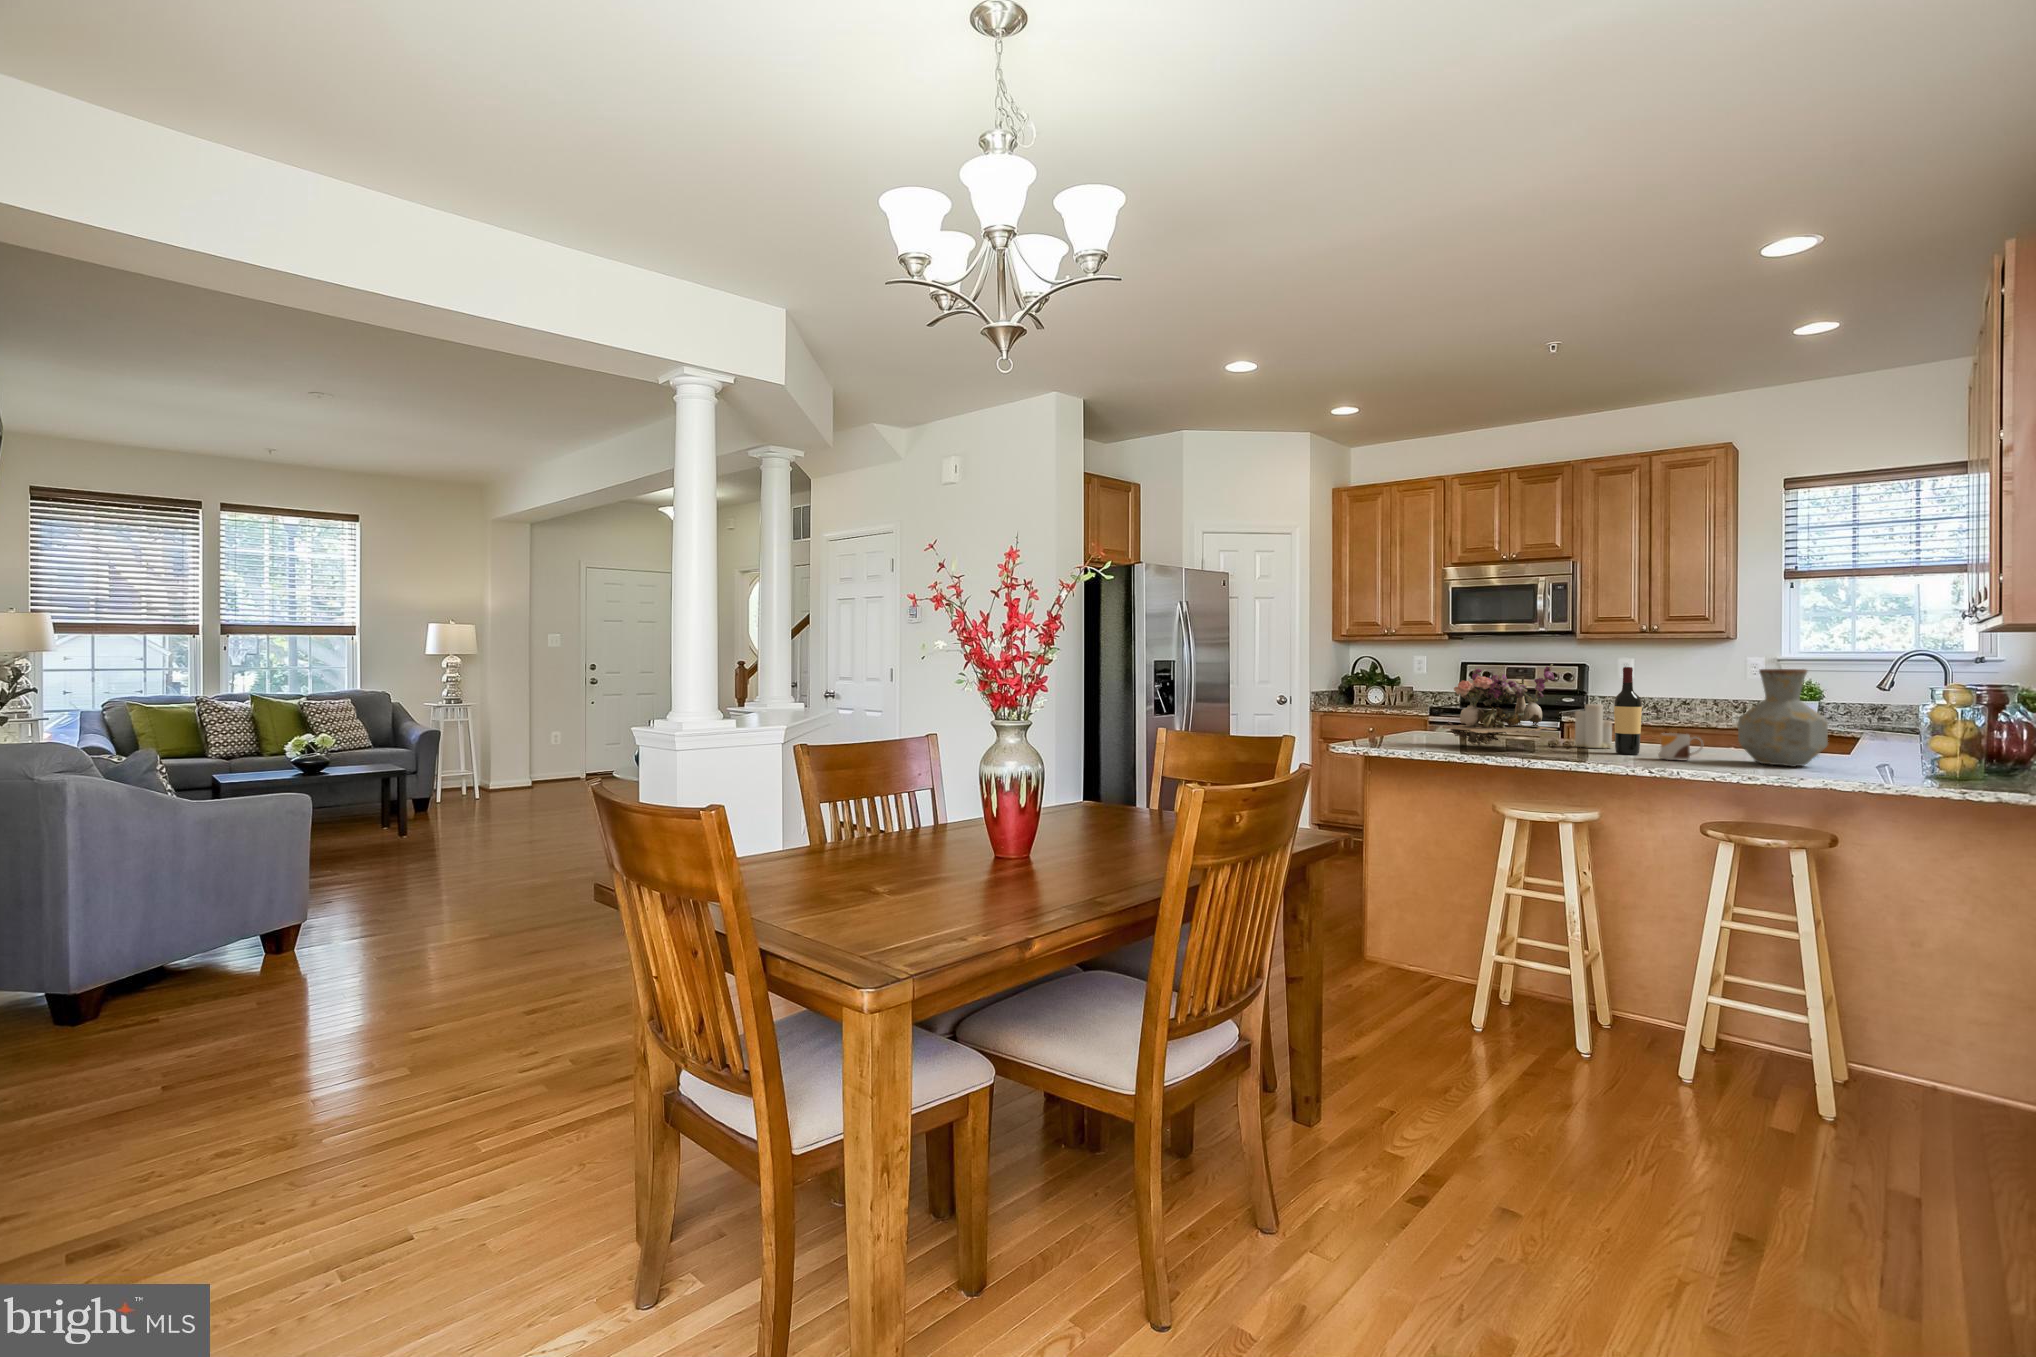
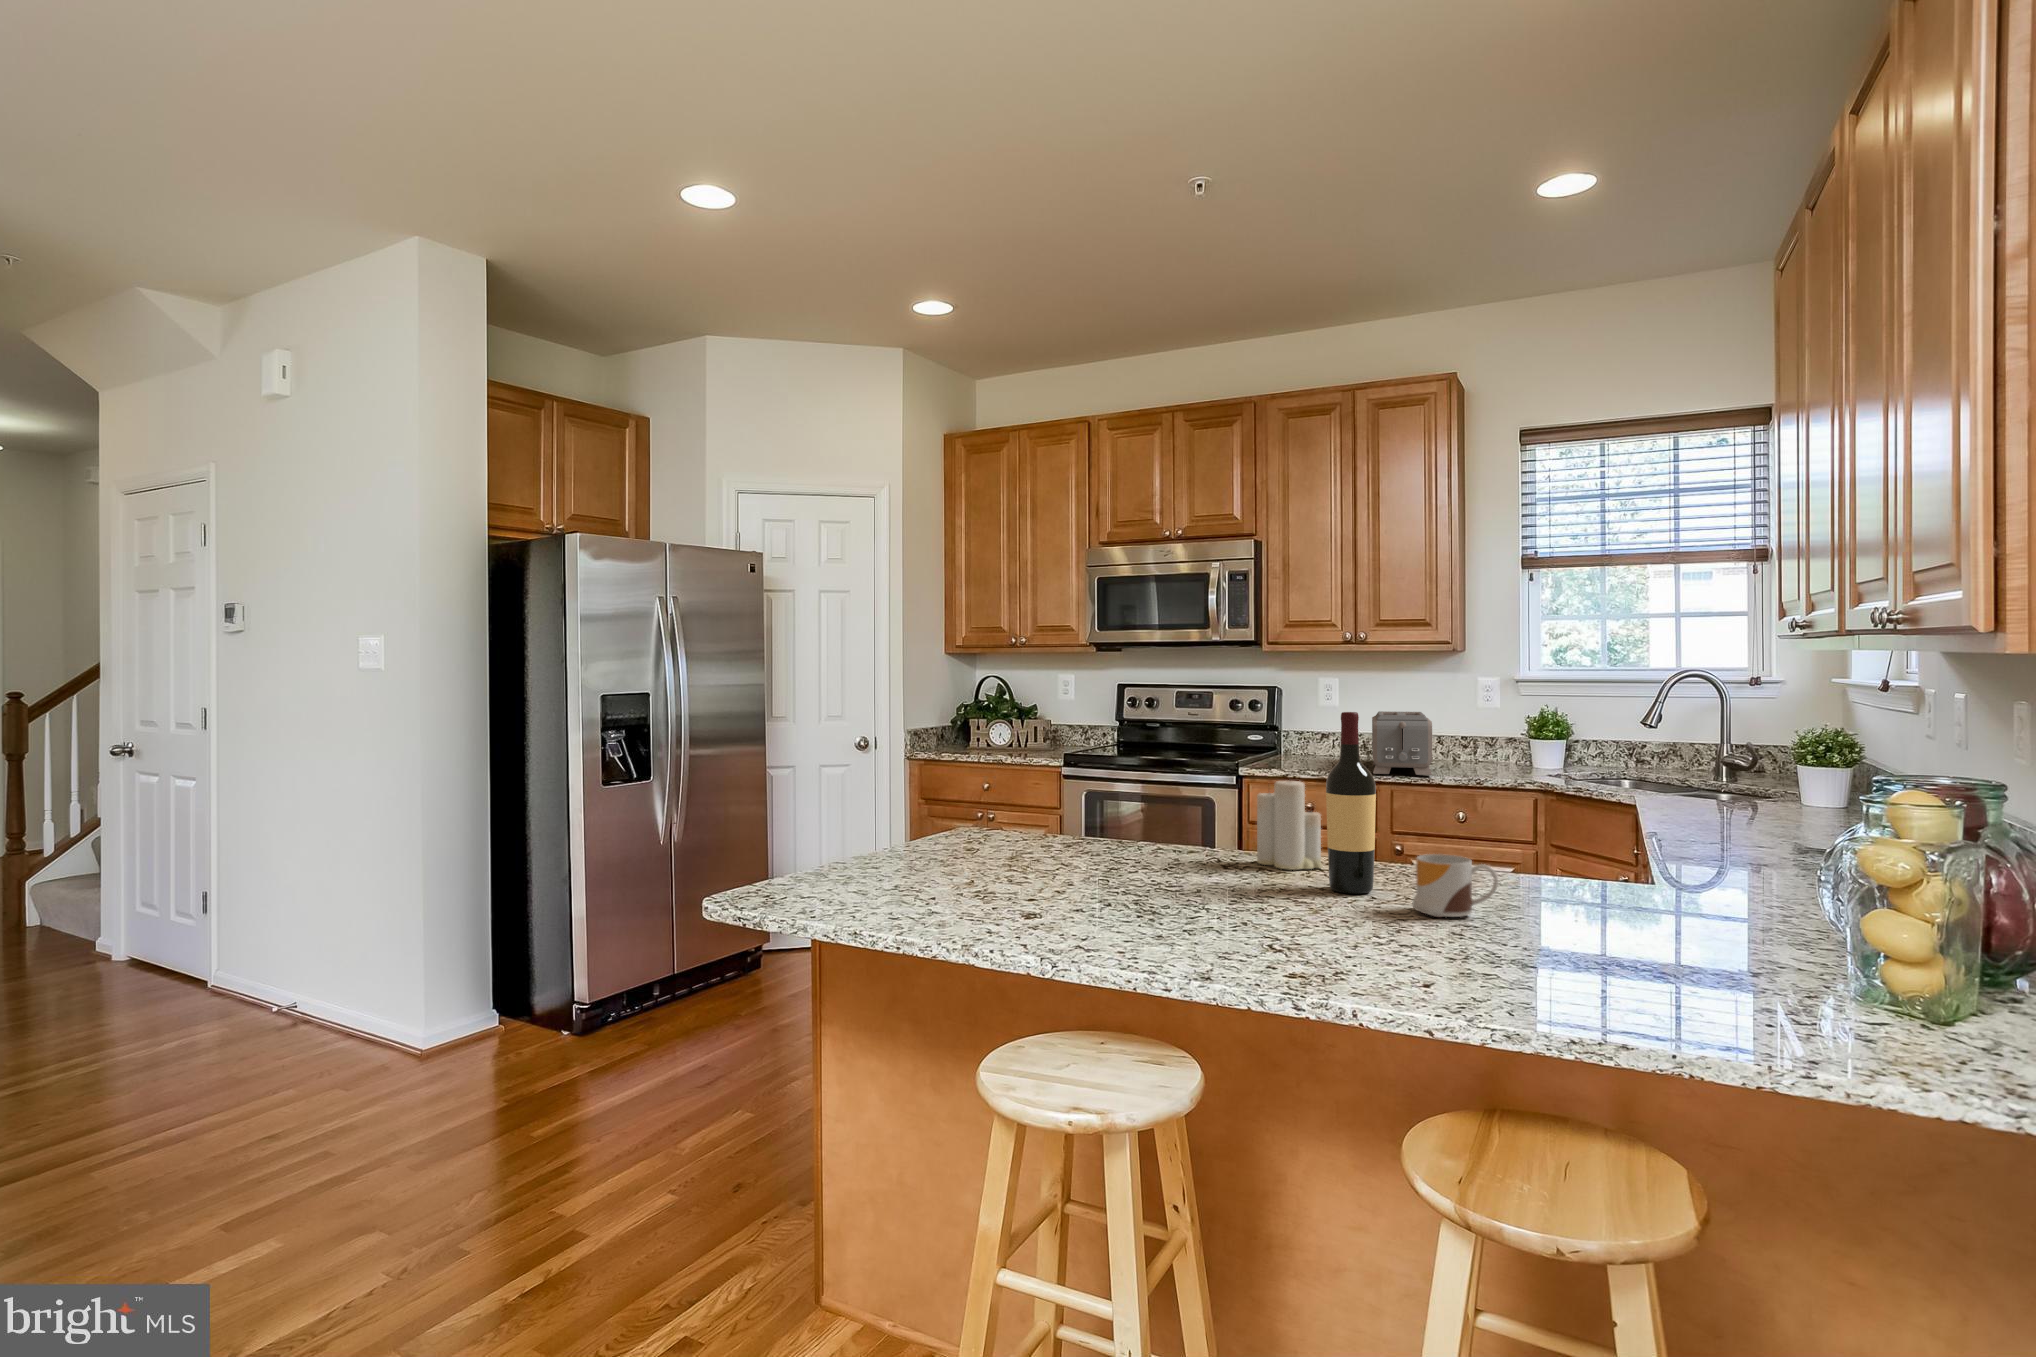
flower arrangement: present [1438,664,1557,746] -> none [1002,705,1223,879]
vase: present [1738,669,1828,767] -> none [1557,717,1731,930]
toaster: none [1659,680,1706,723] -> present [1372,711,1432,775]

